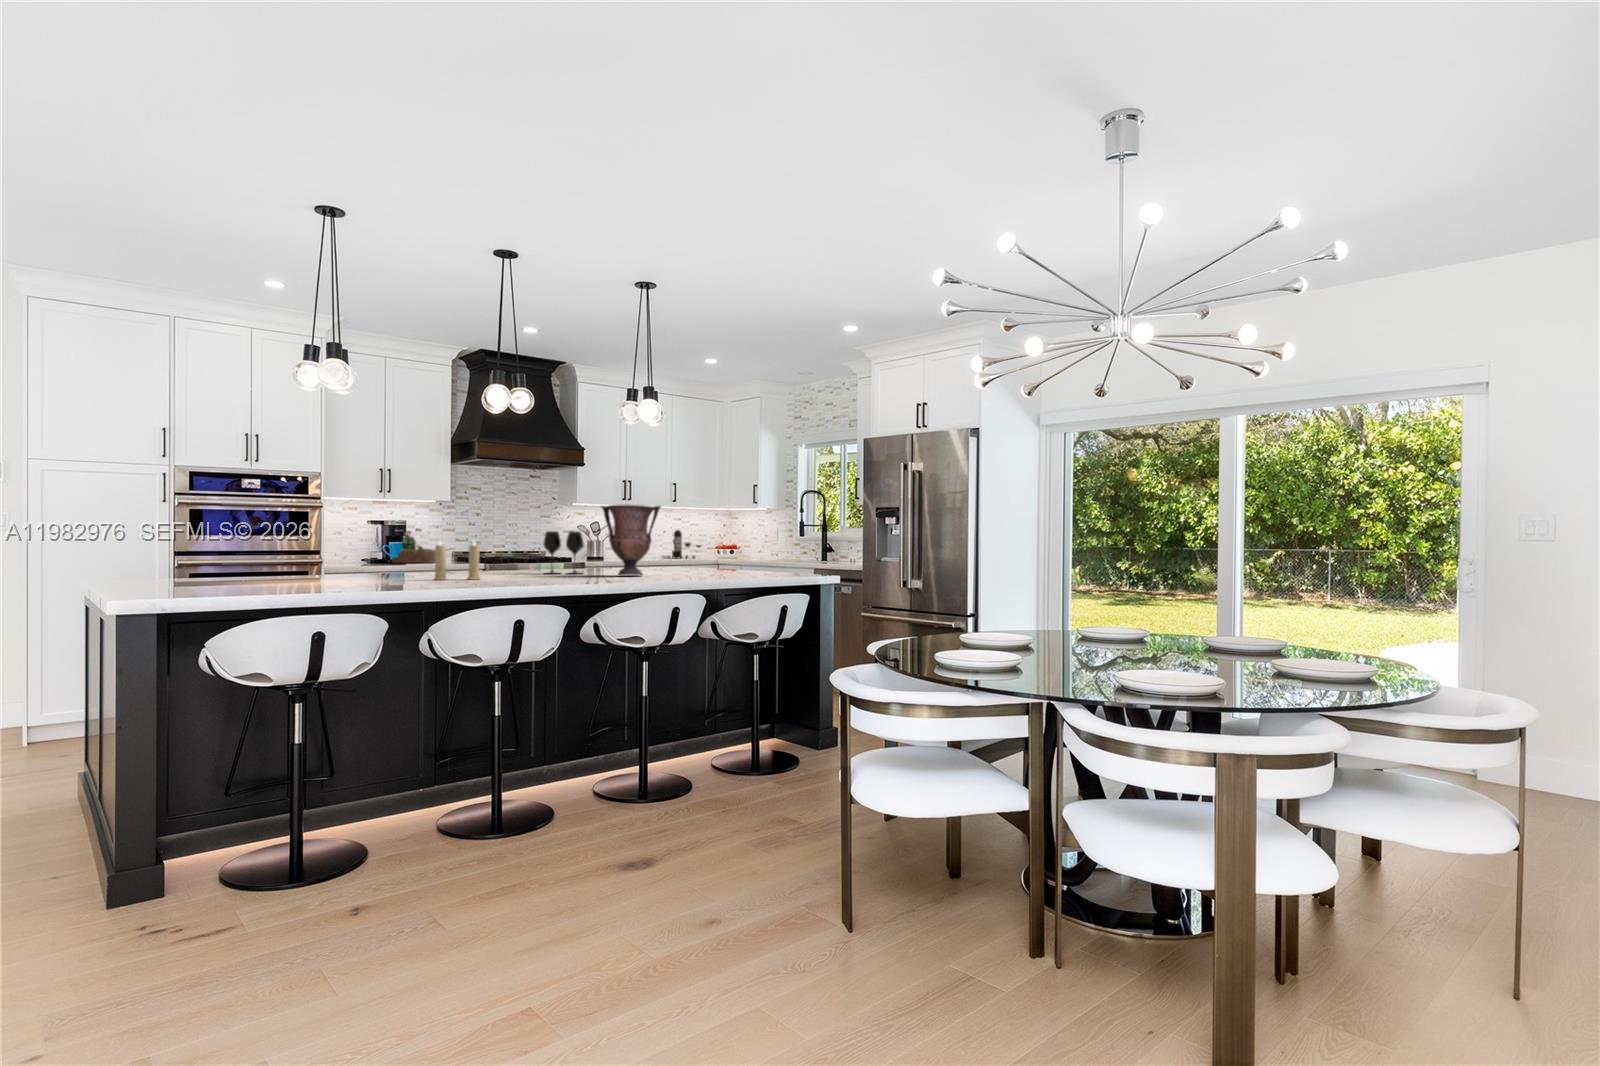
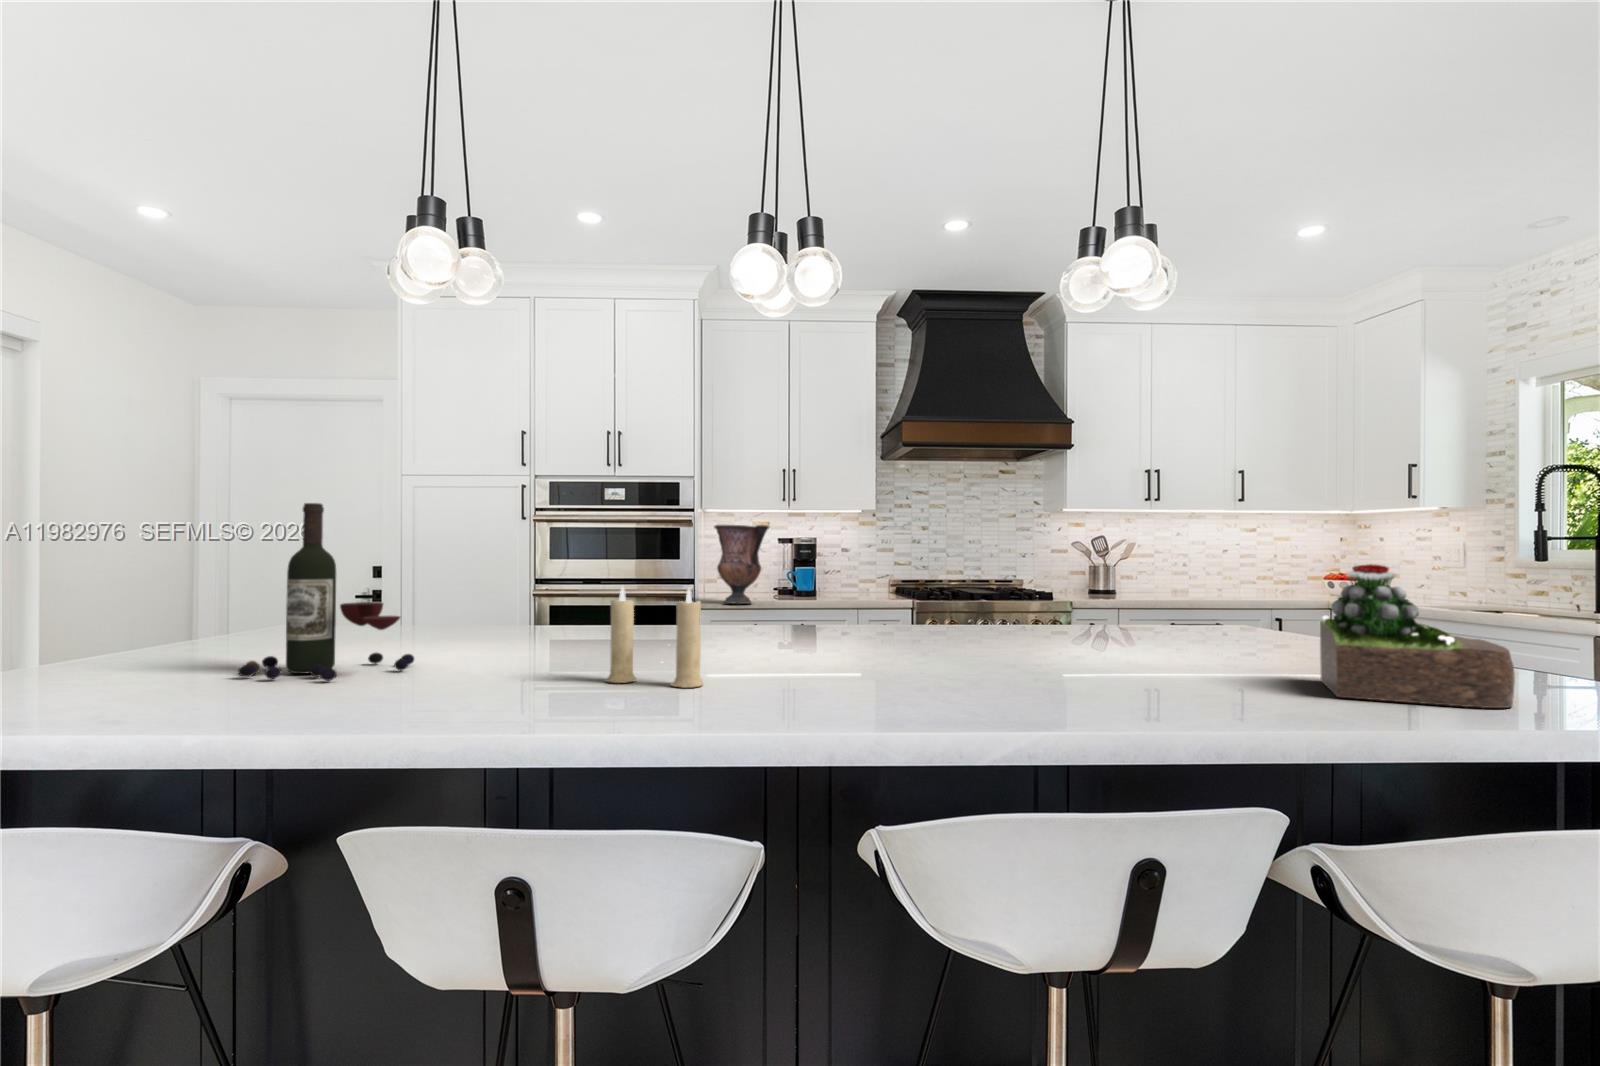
vase: present [601,505,661,575] -> present [714,525,770,604]
wine bottle: present [663,530,701,558] -> present [238,503,414,681]
succulent plant: present [392,531,435,563] -> present [1320,564,1515,708]
wine glass: present [543,531,584,574] -> none [913,562,1002,663]

